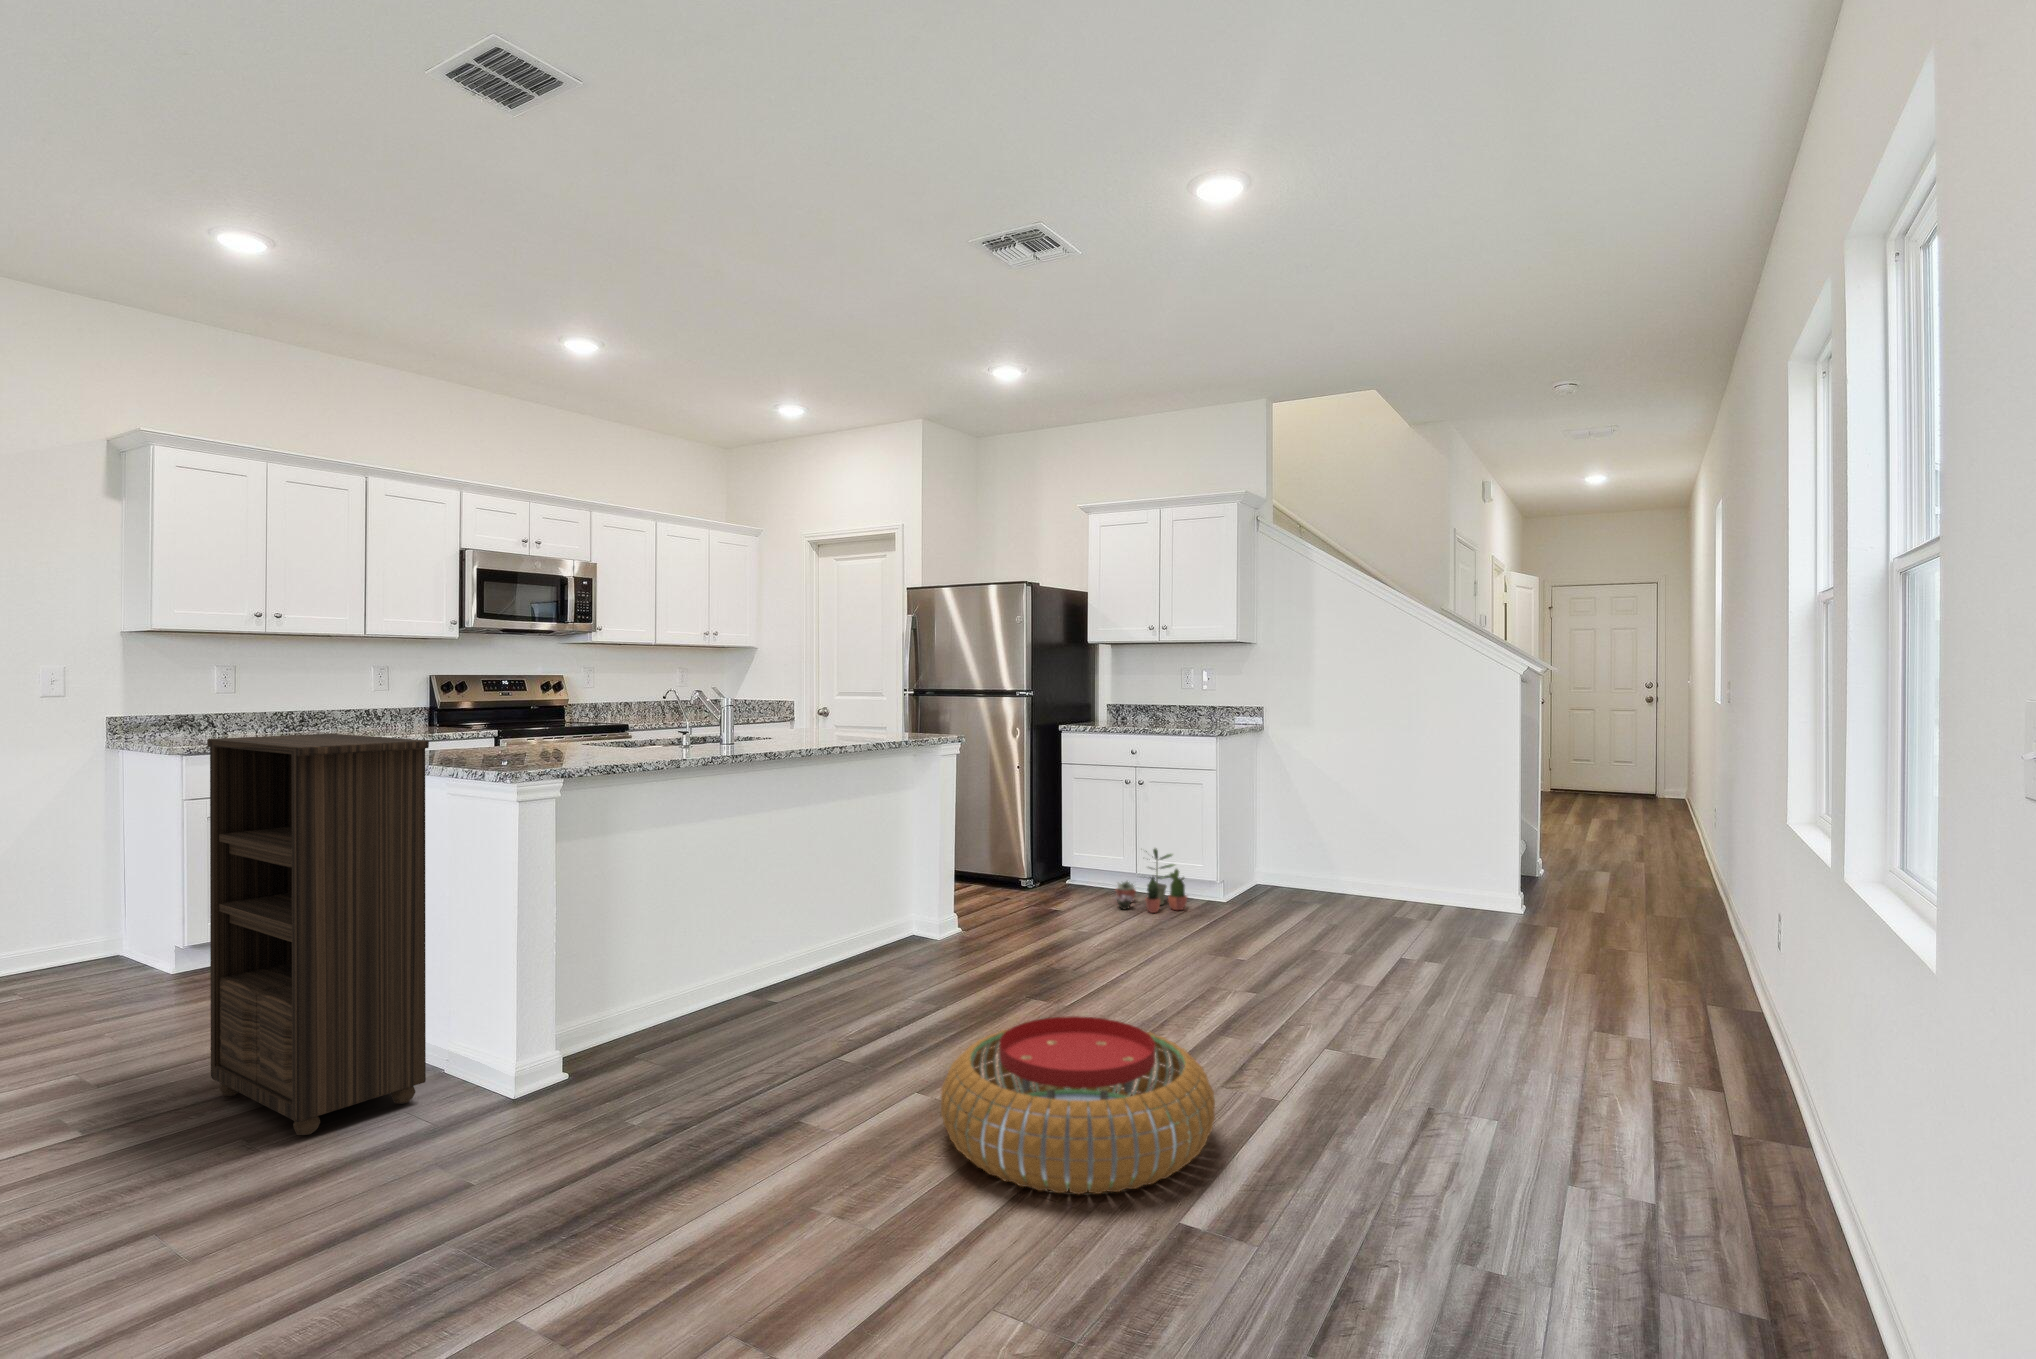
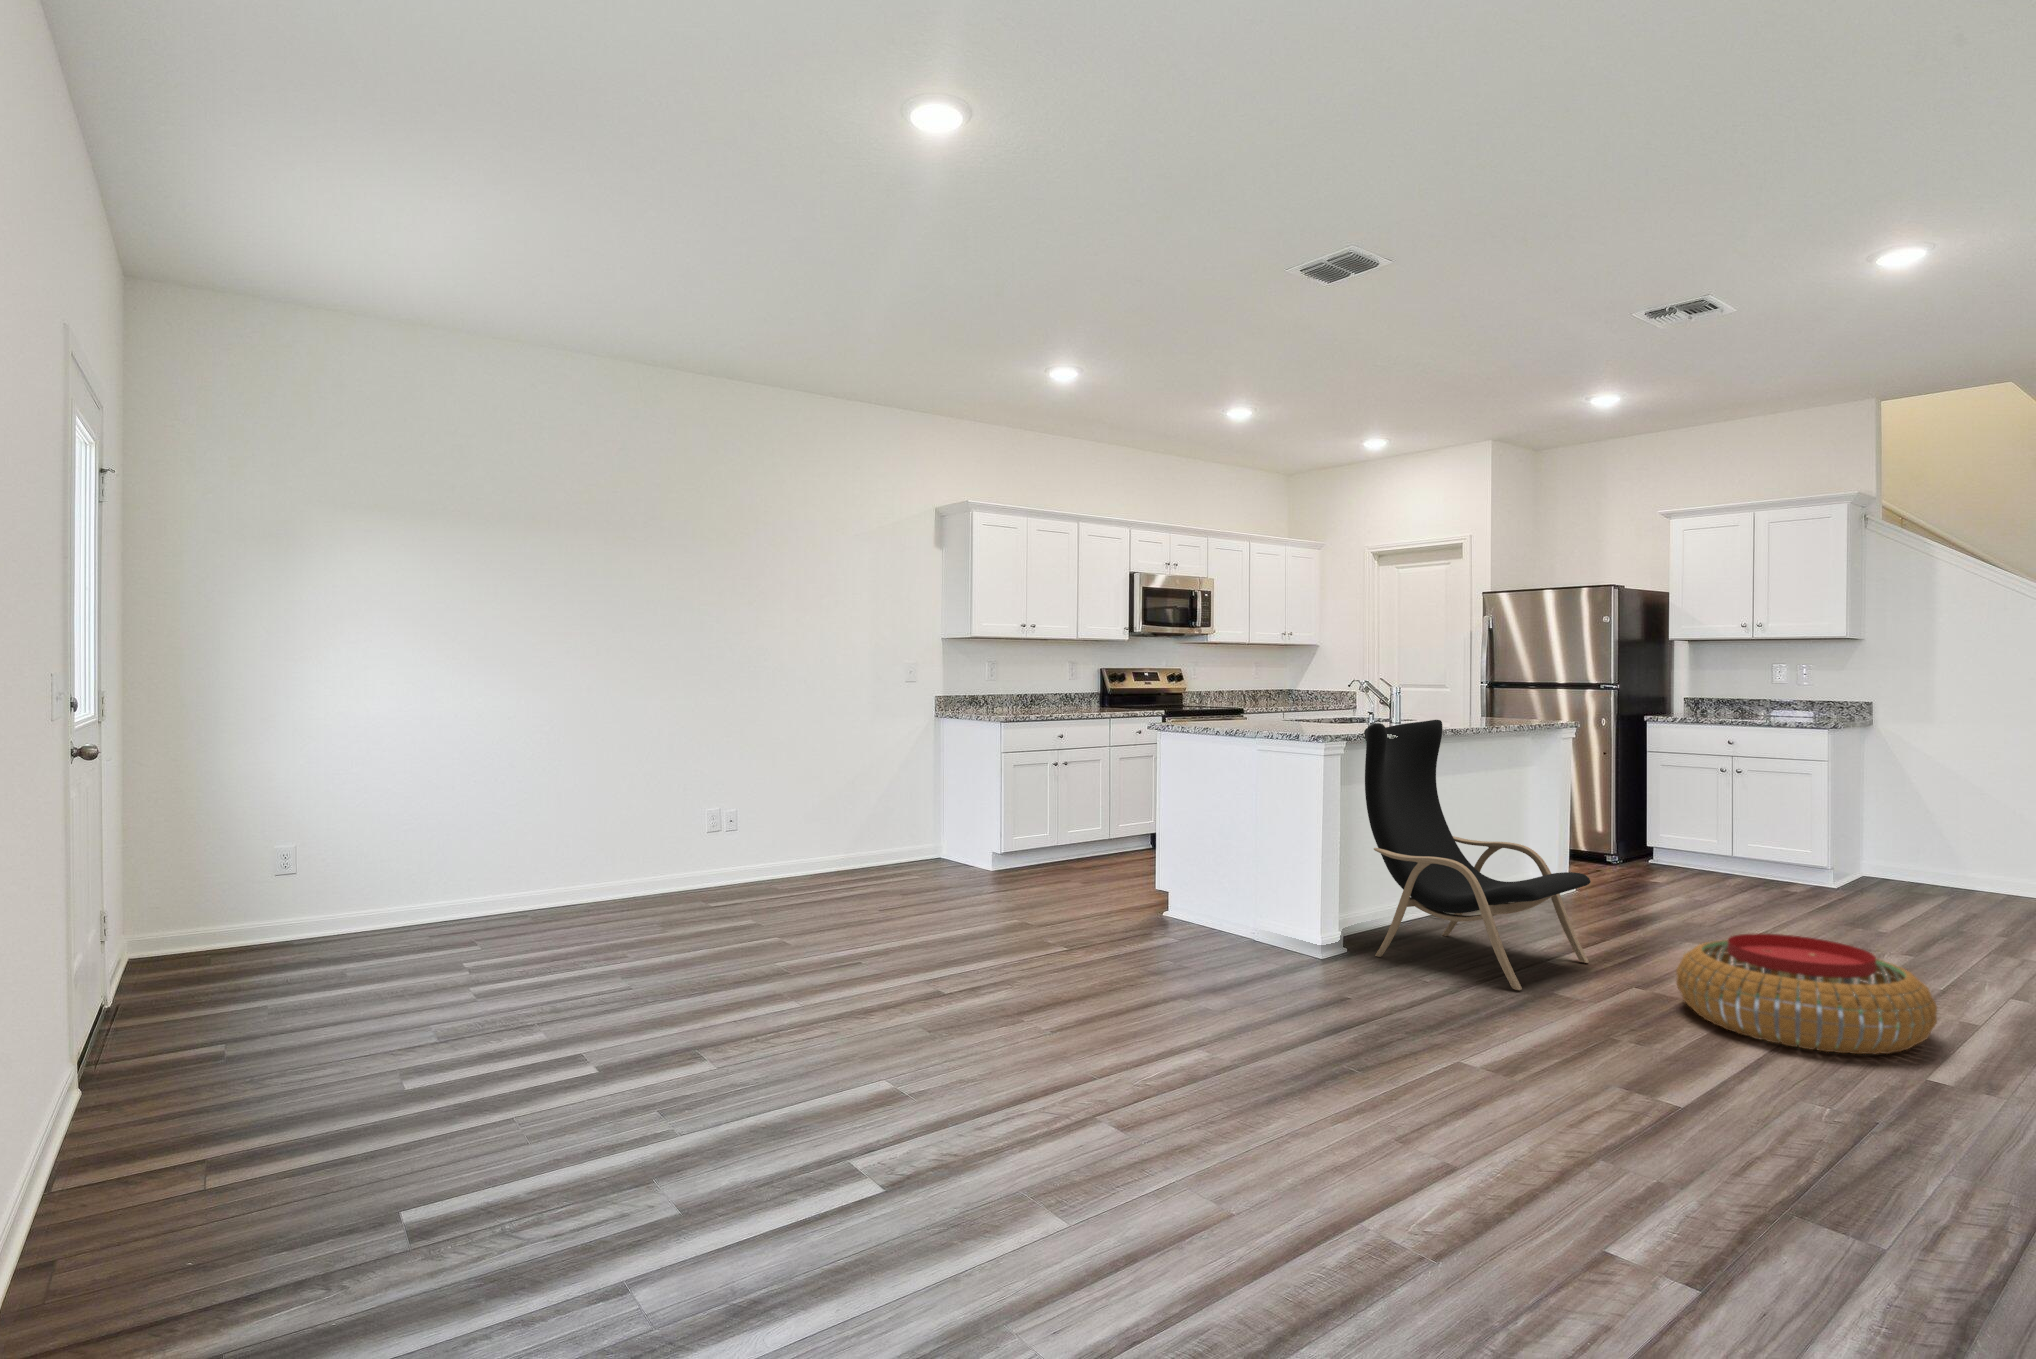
bookshelf: present [207,734,429,1135] -> none [1116,706,1266,962]
lounge chair: none [597,745,889,1129] -> present [1364,720,1591,990]
potted plant: present [1115,849,1187,913] -> none [1712,829,1795,888]

